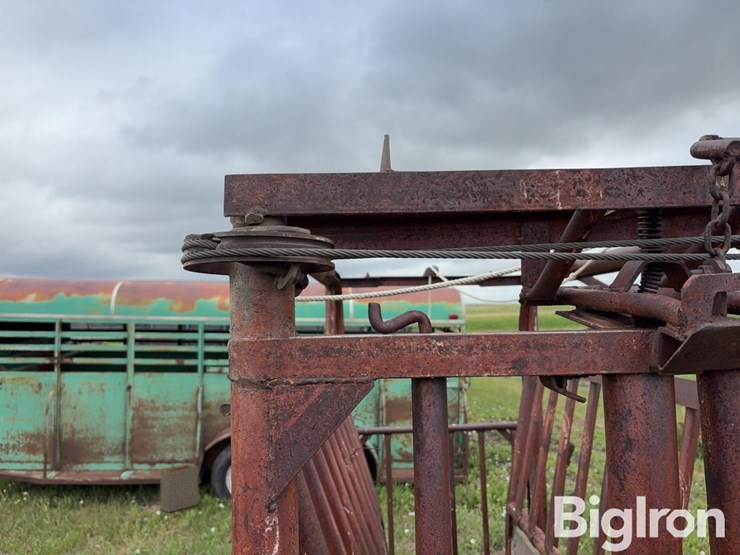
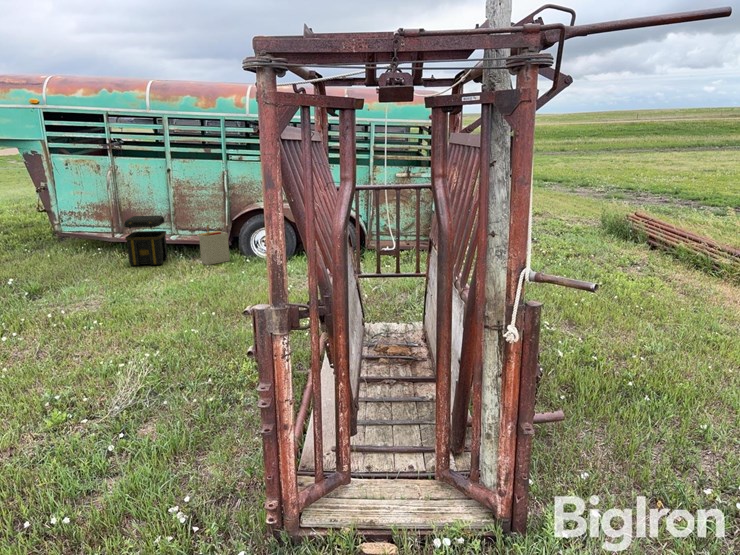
toolbox: none [62,446,117,517] -> present [124,216,168,266]

